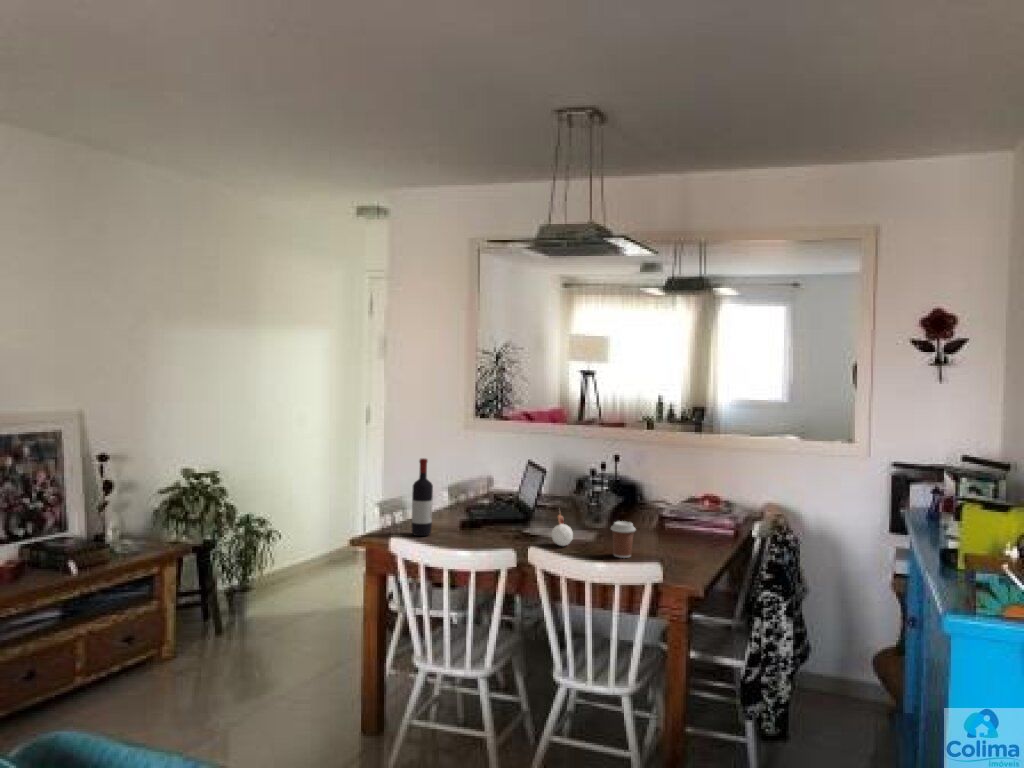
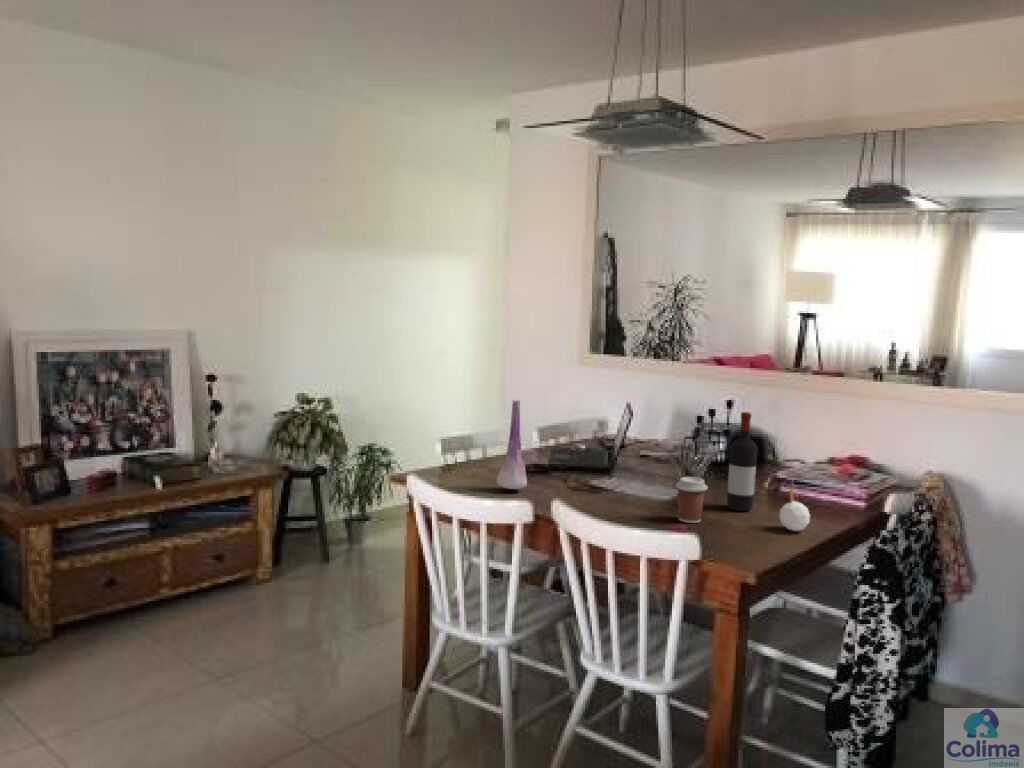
wine bottle: present [412,458,433,536] -> present [727,412,757,511]
vase: none [451,465,482,545] -> present [496,401,527,490]
candle: present [552,514,573,546] -> present [779,485,810,531]

